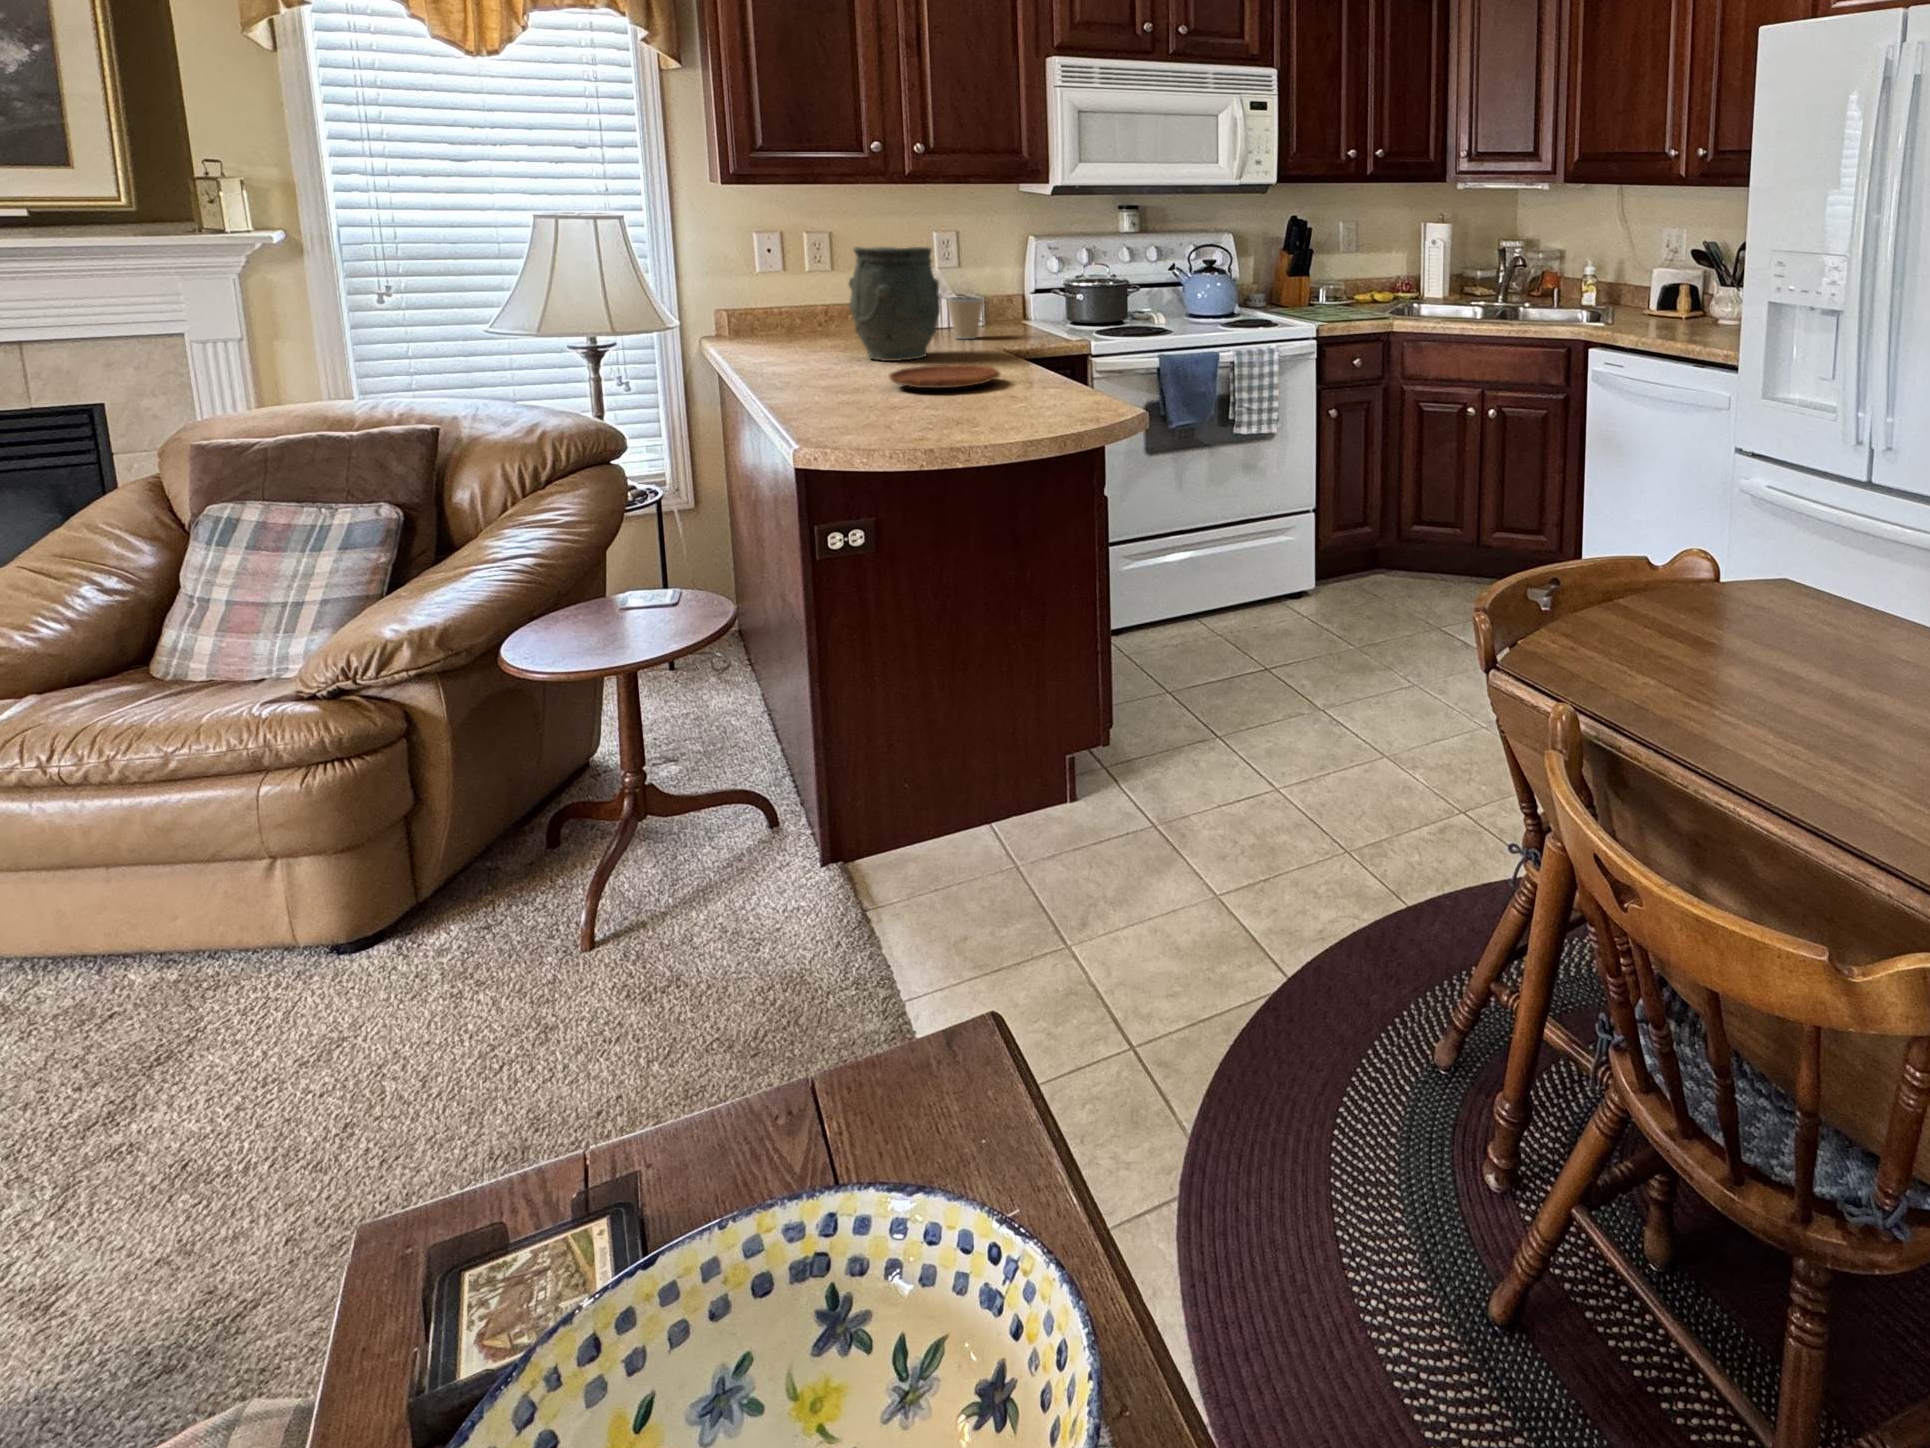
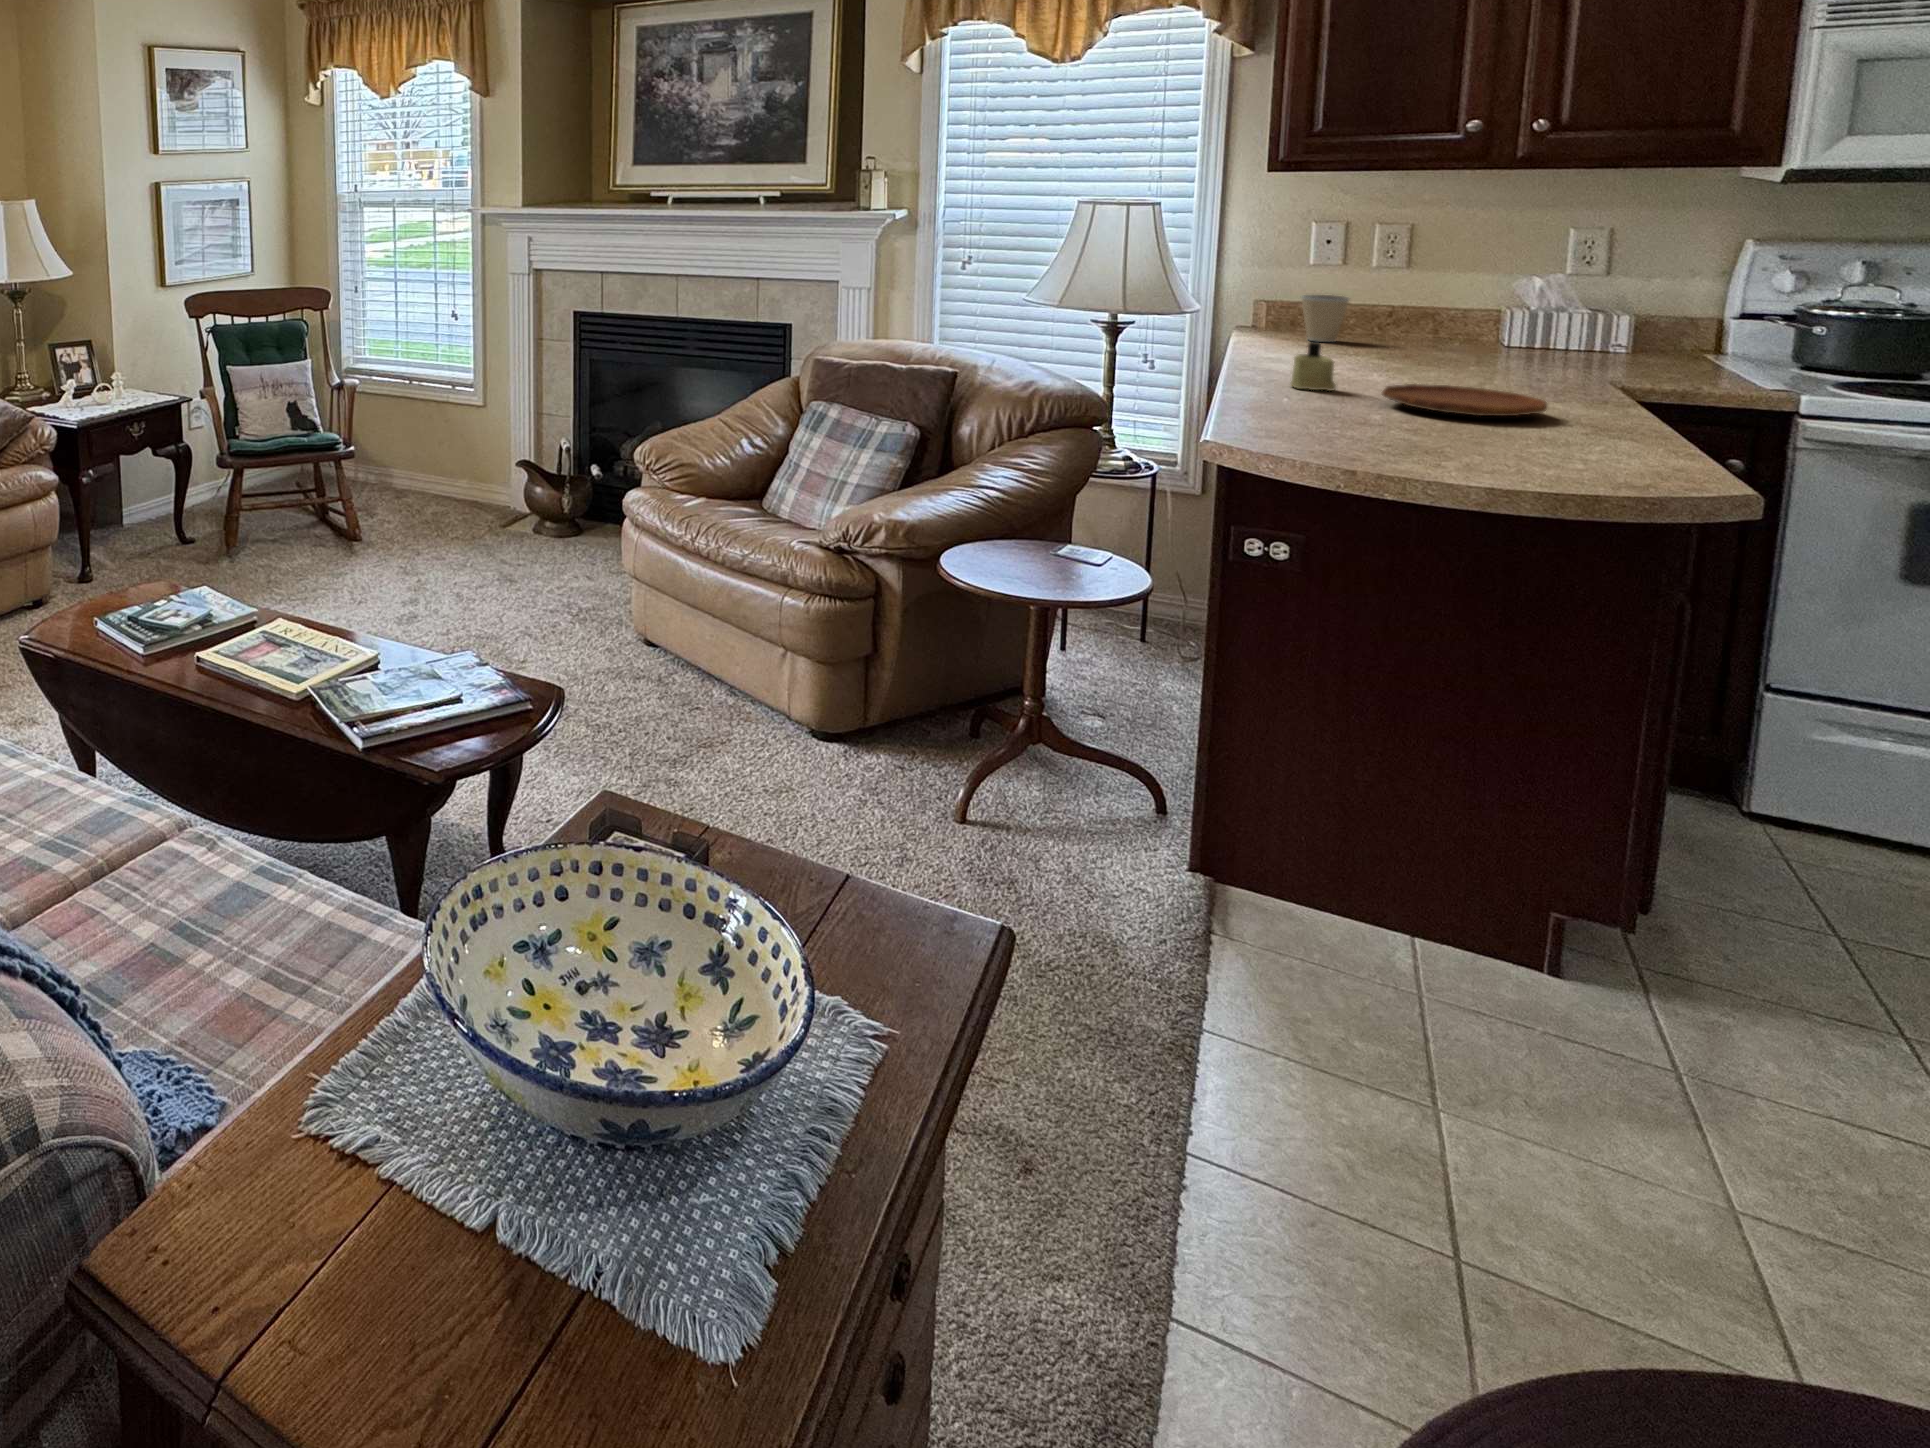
vase: present [849,247,941,361] -> none [1384,243,1515,378]
coffee cup: present [947,297,983,339] -> present [1301,295,1349,342]
candle: none [809,342,847,387] -> present [1291,342,1336,391]

